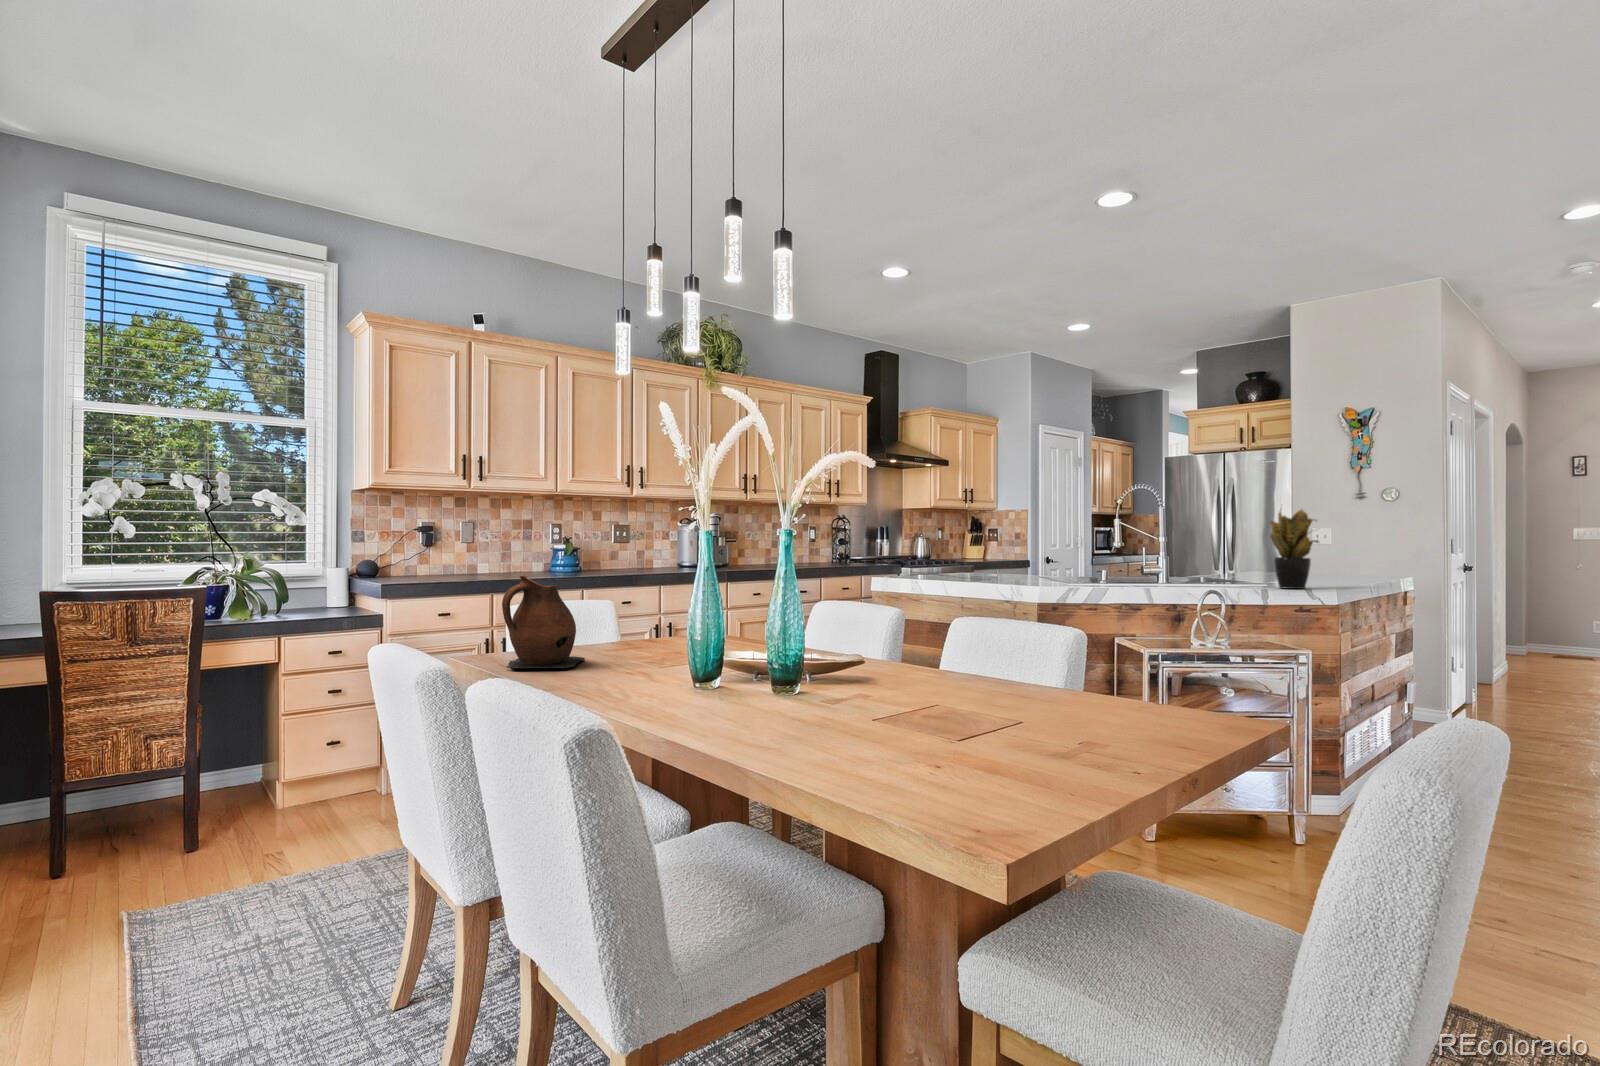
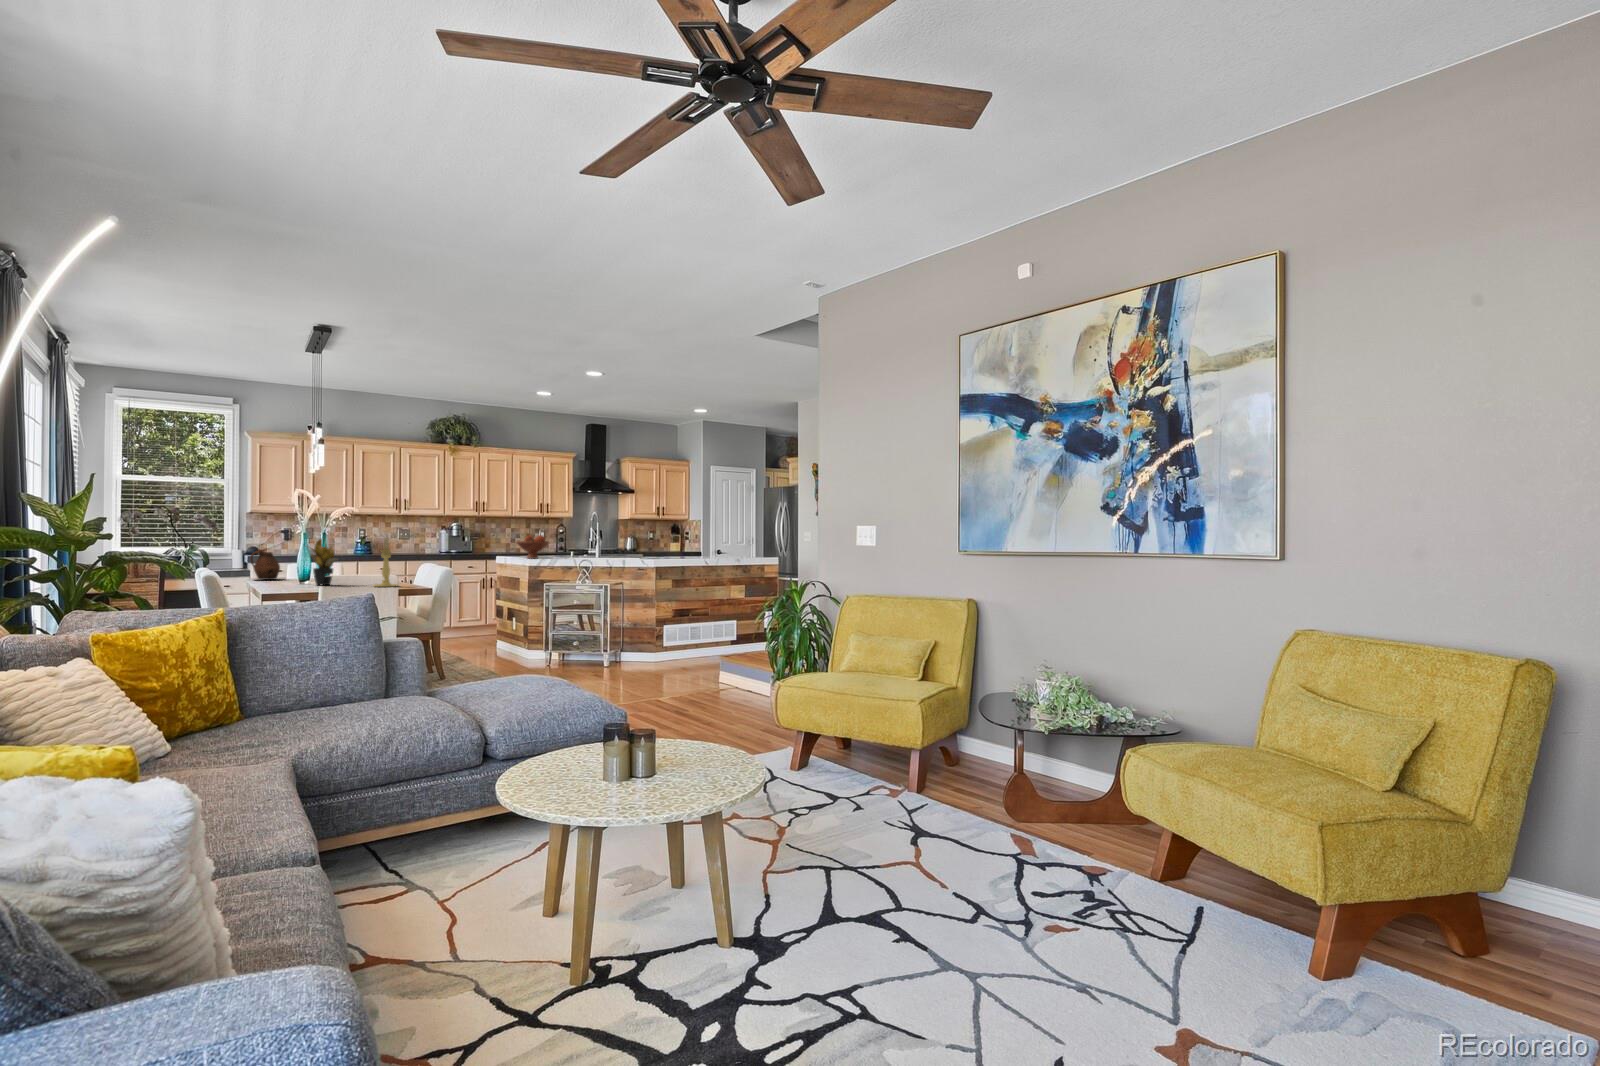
potted plant: present [1270,509,1319,589] -> present [310,539,336,585]
fruit bowl: none [978,534,1049,585] -> present [517,535,549,559]
candle holder: none [1102,541,1199,734] -> present [374,537,398,587]

